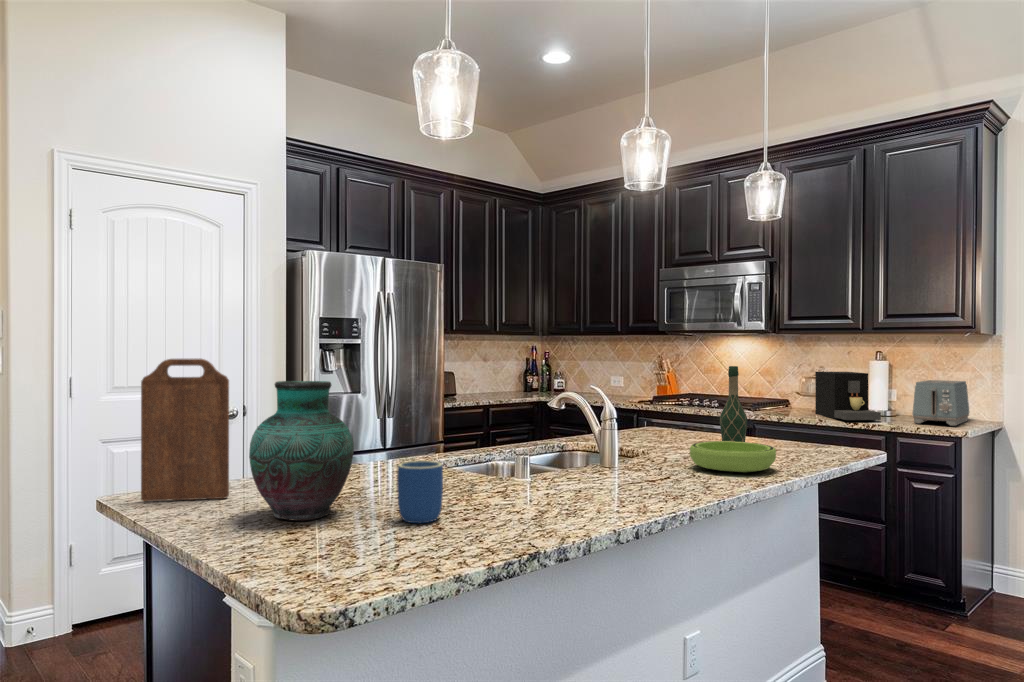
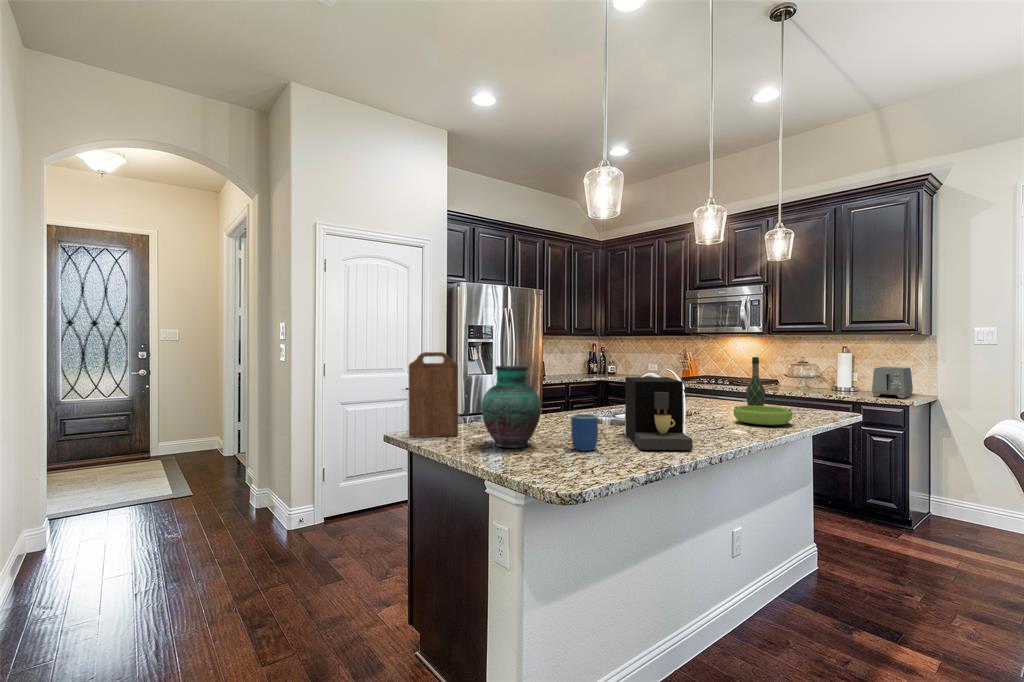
coffee maker: present [815,372,881,420] -> present [625,377,693,450]

